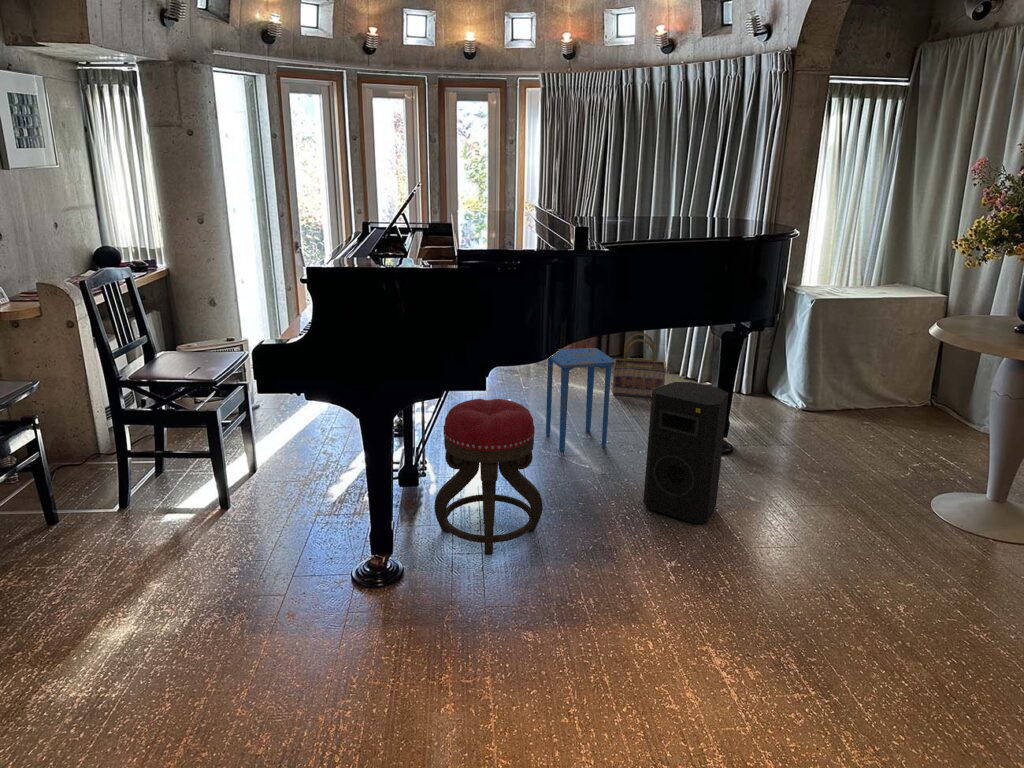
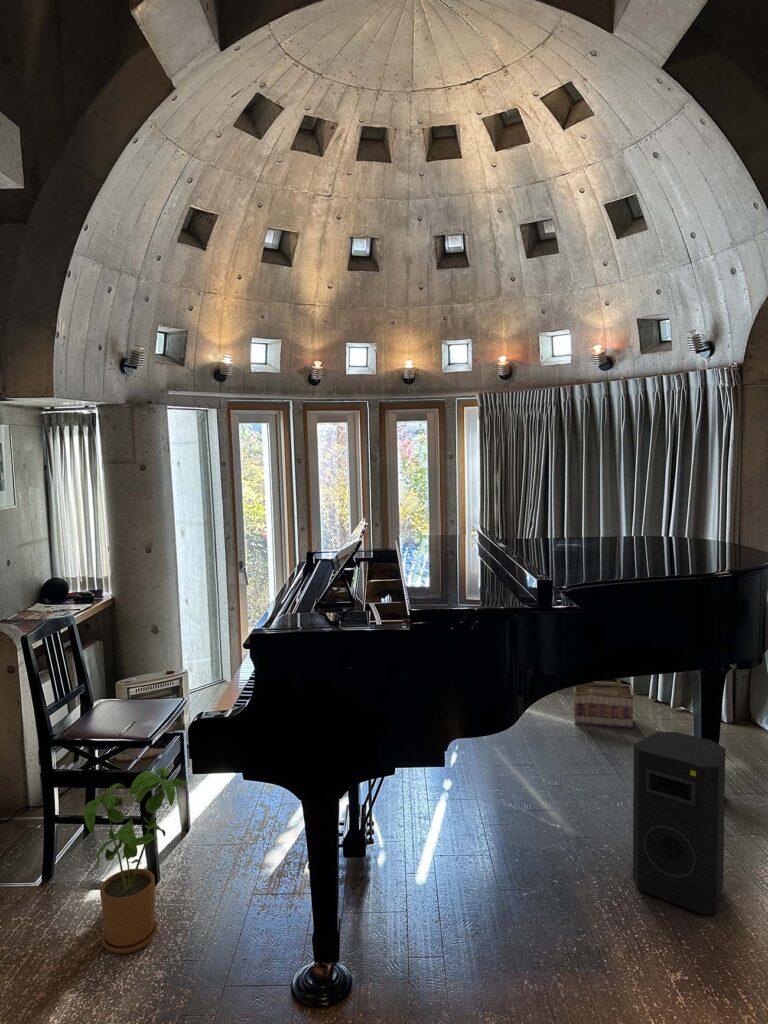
side table: present [546,348,616,451] -> none [500,679,583,803]
ottoman: present [434,399,543,554] -> none [388,758,515,959]
house plant: none [157,403,253,555] -> present [84,768,188,954]

